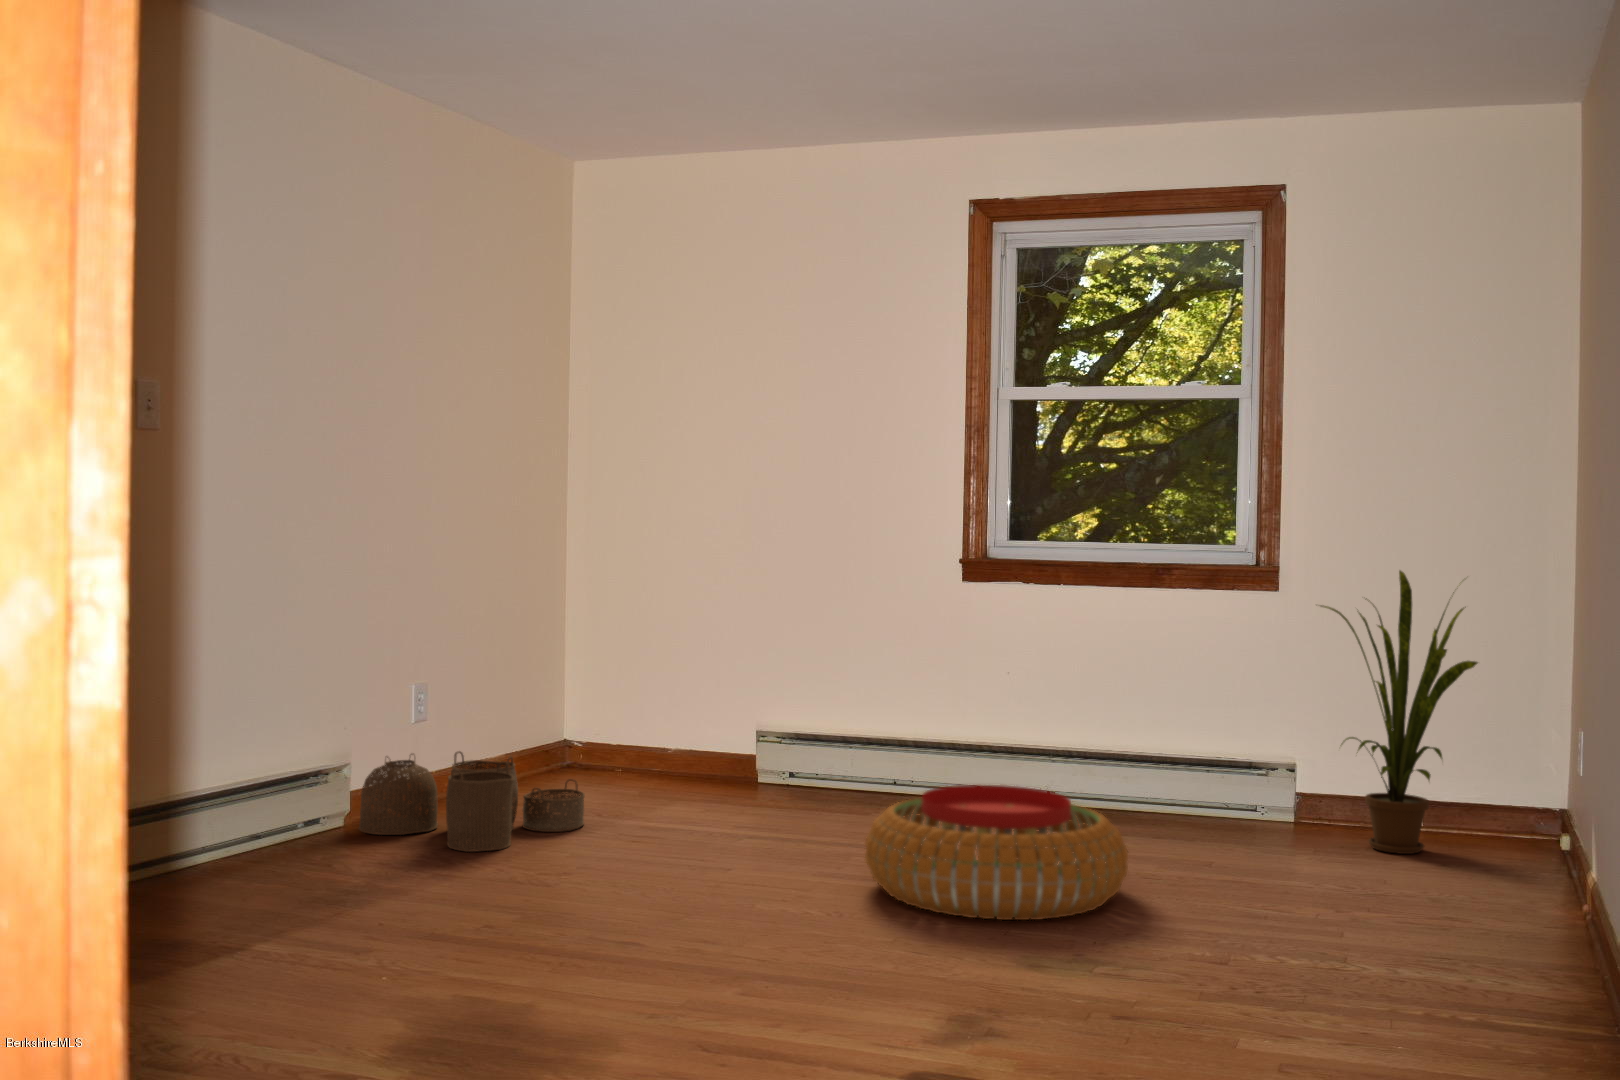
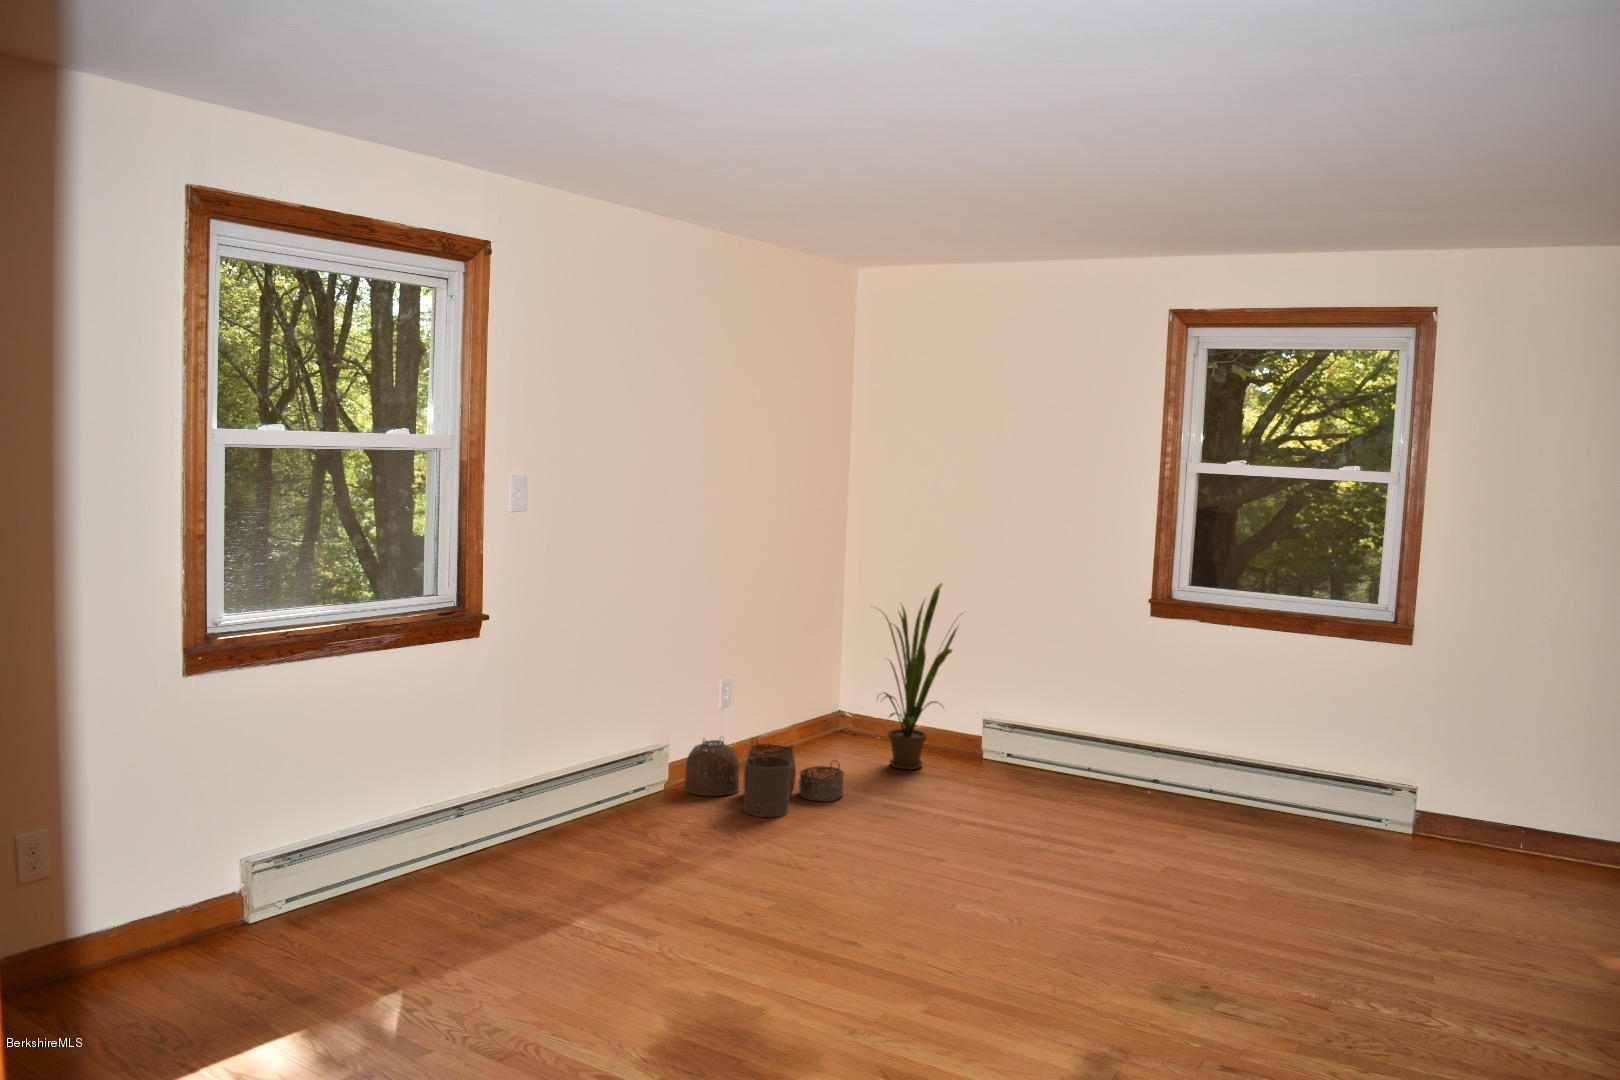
house plant: present [1321,571,1478,854] -> present [884,584,958,770]
pouf: present [865,785,1128,920] -> none [1039,804,1241,919]

